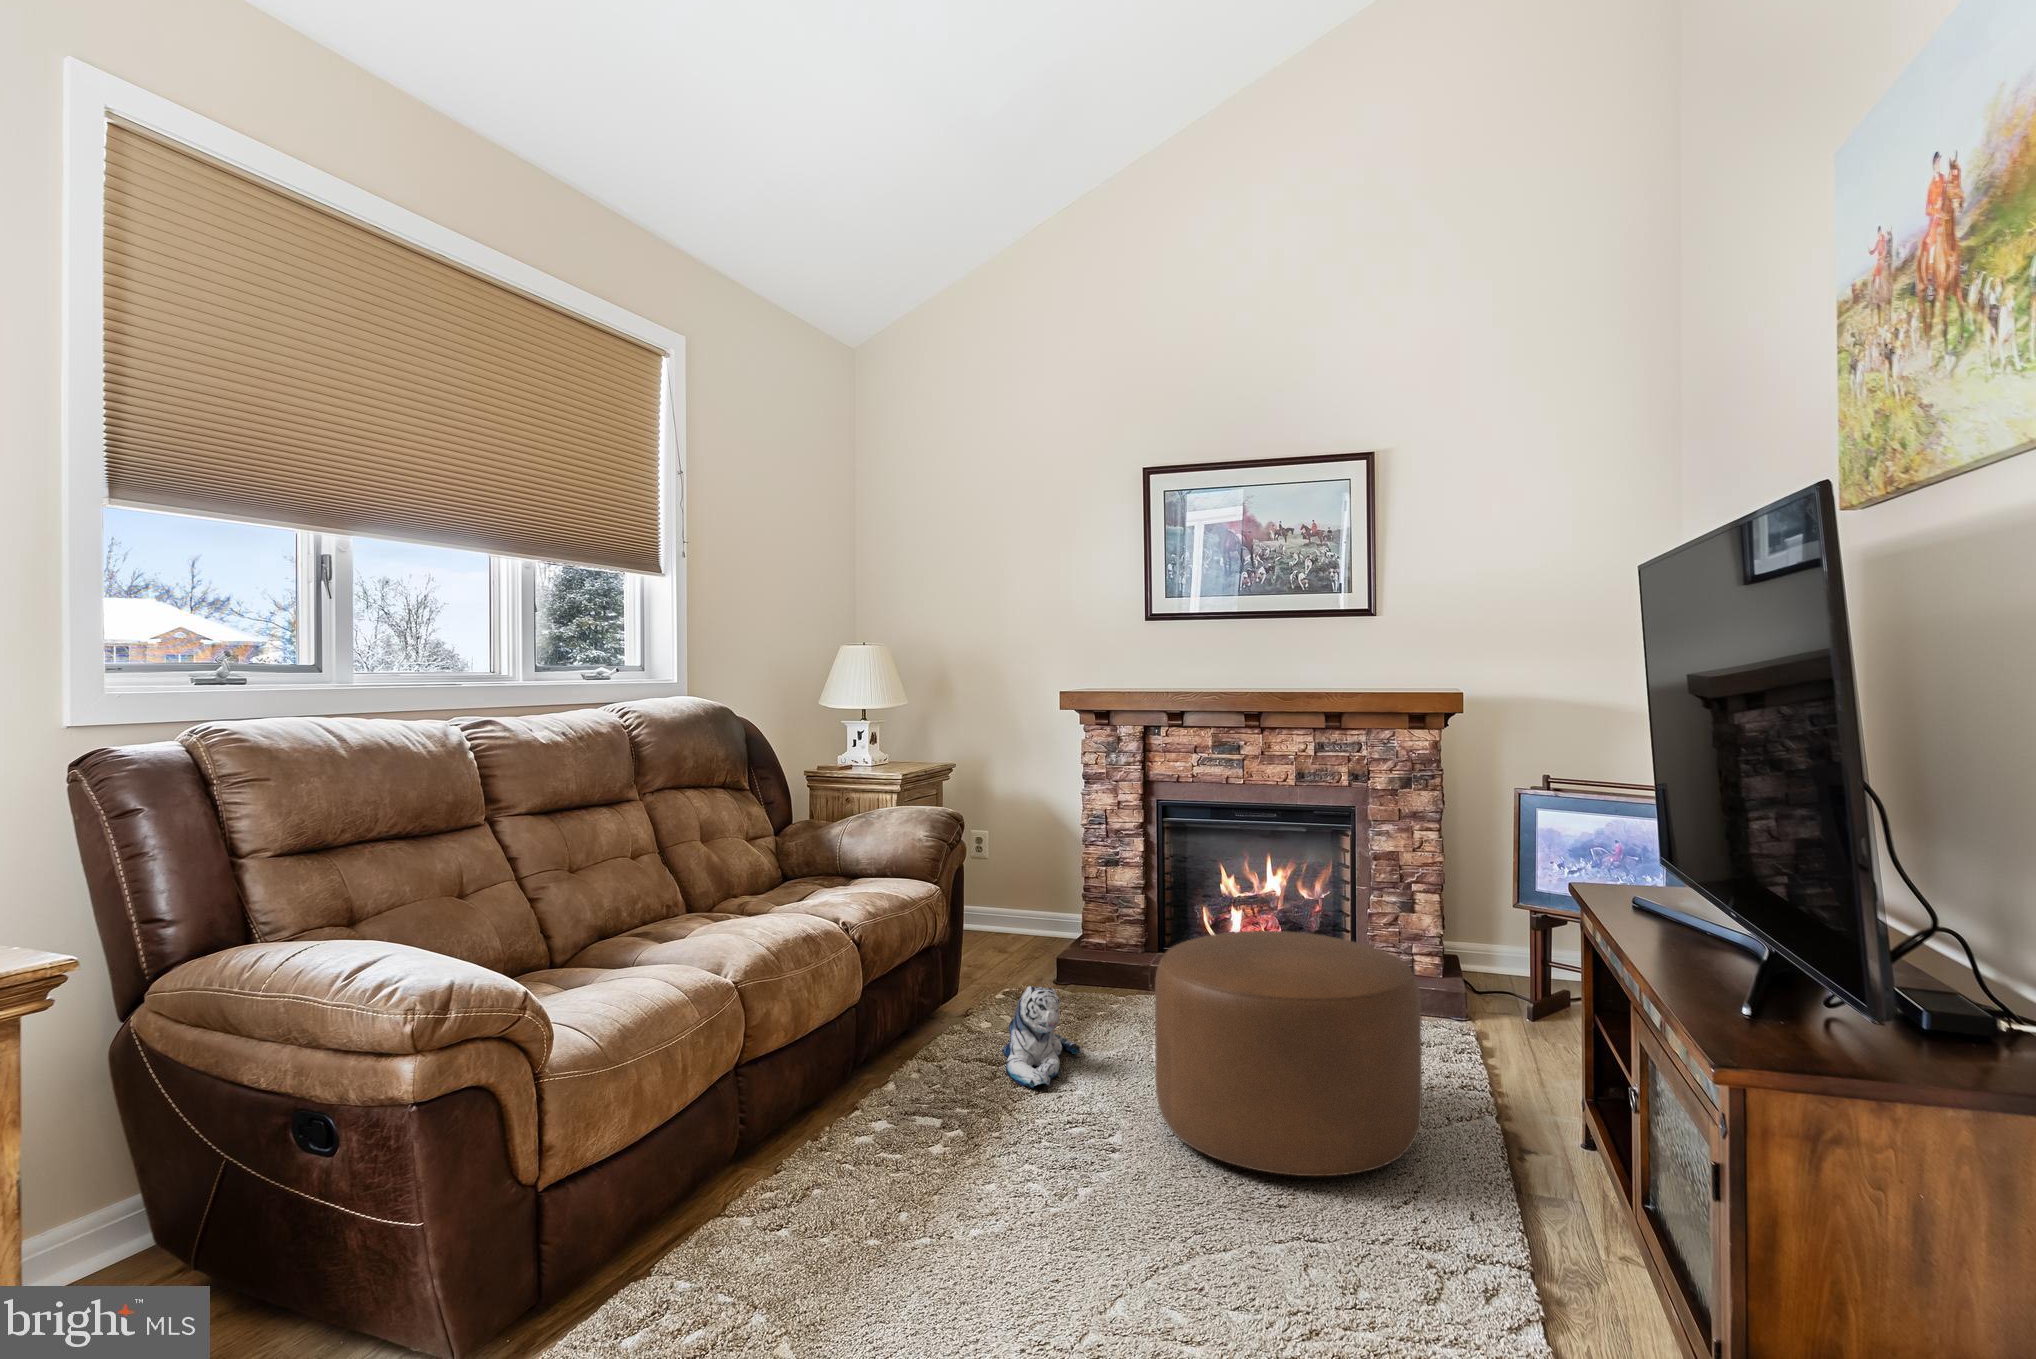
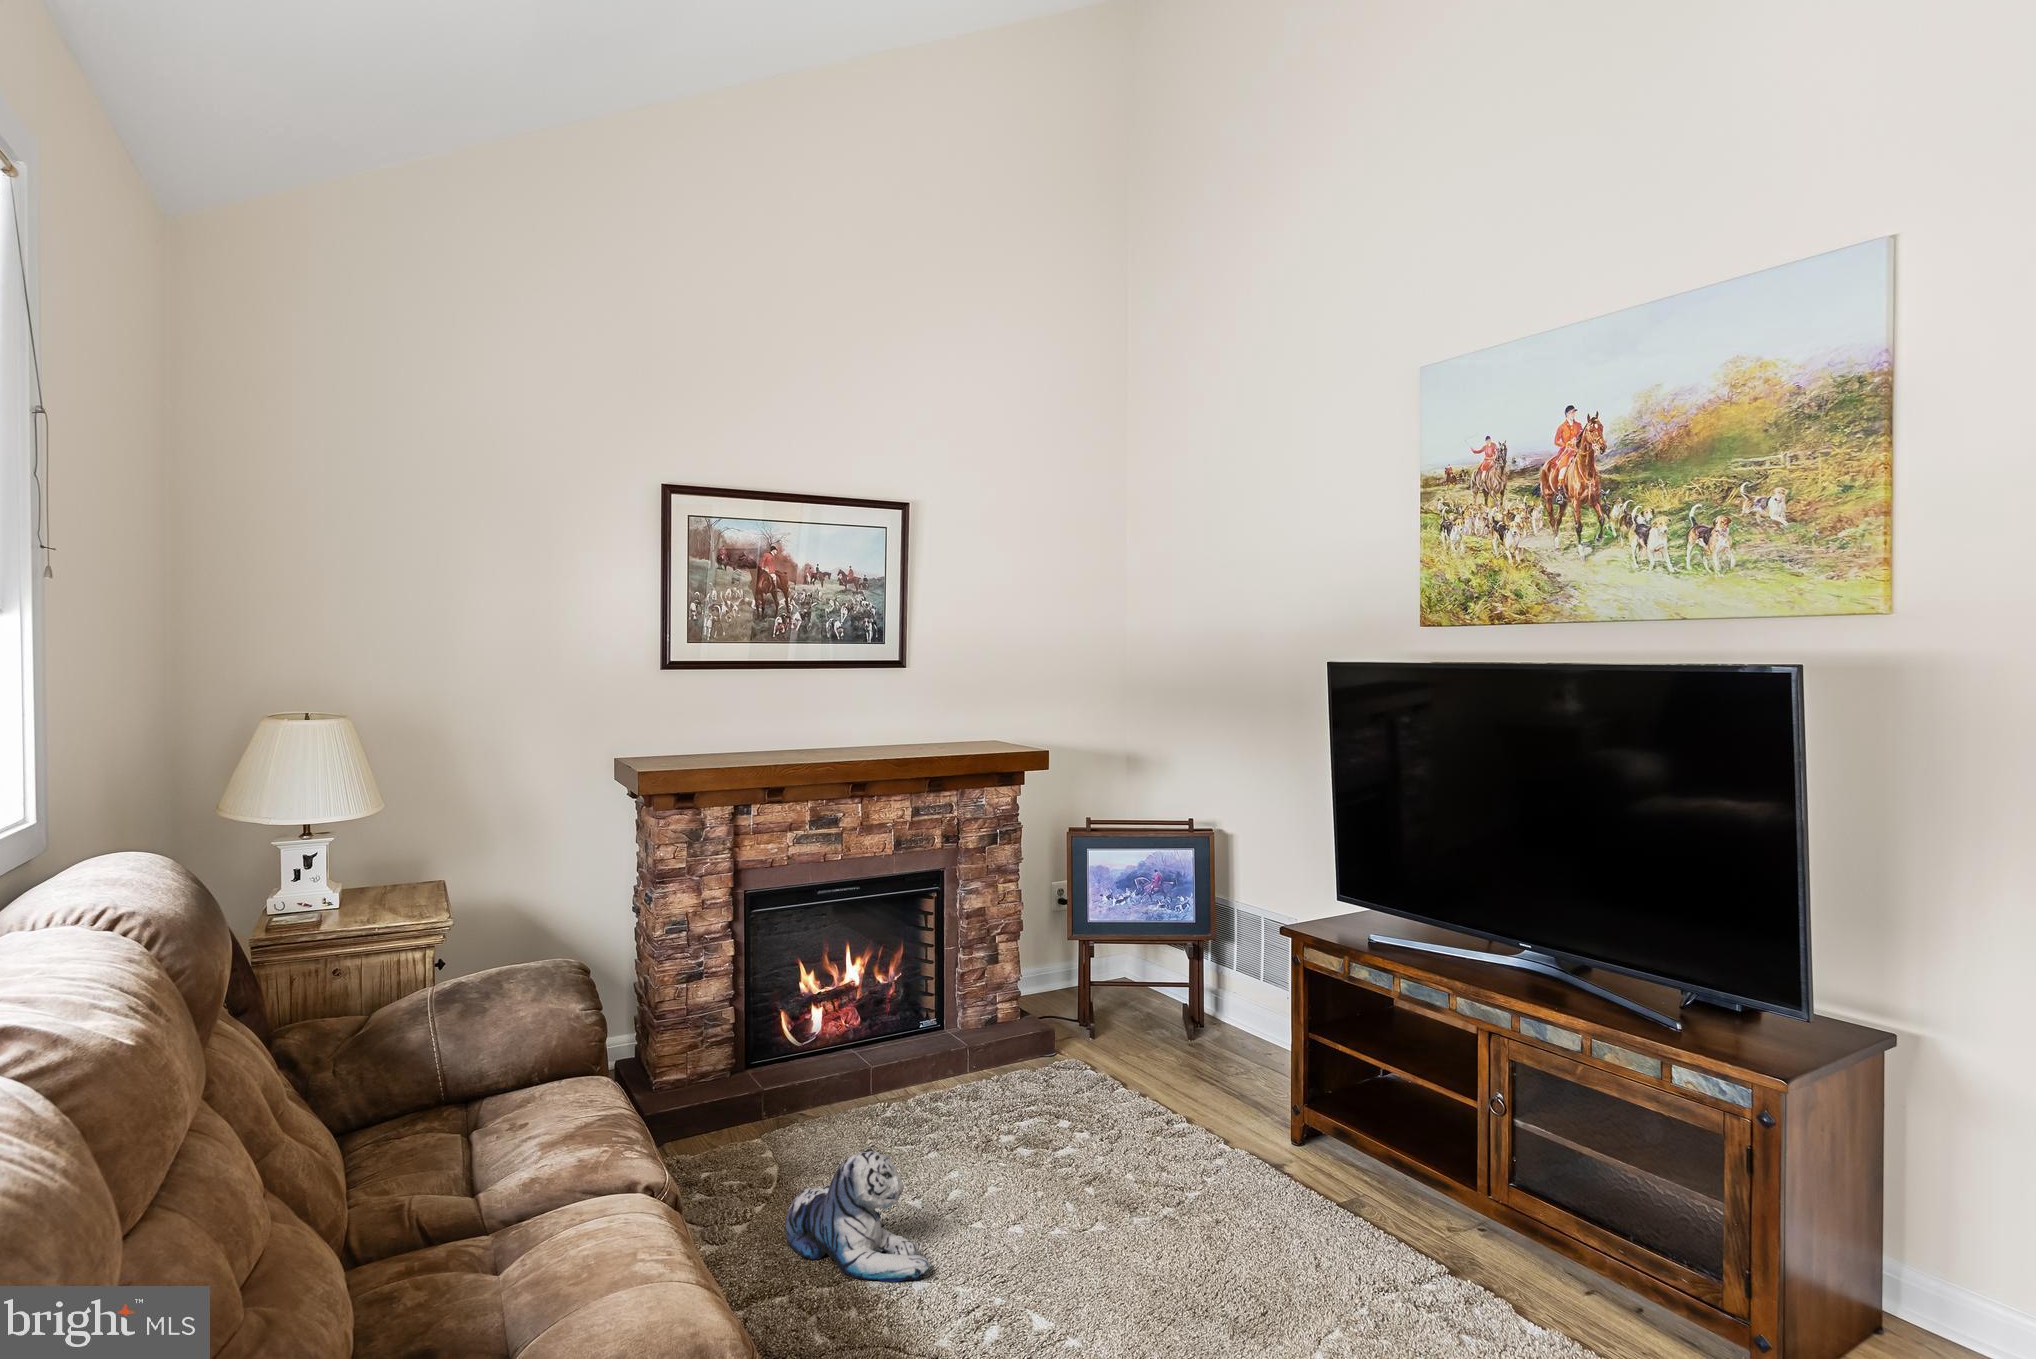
ottoman: present [1155,931,1422,1176] -> none [1038,1004,1297,1258]

